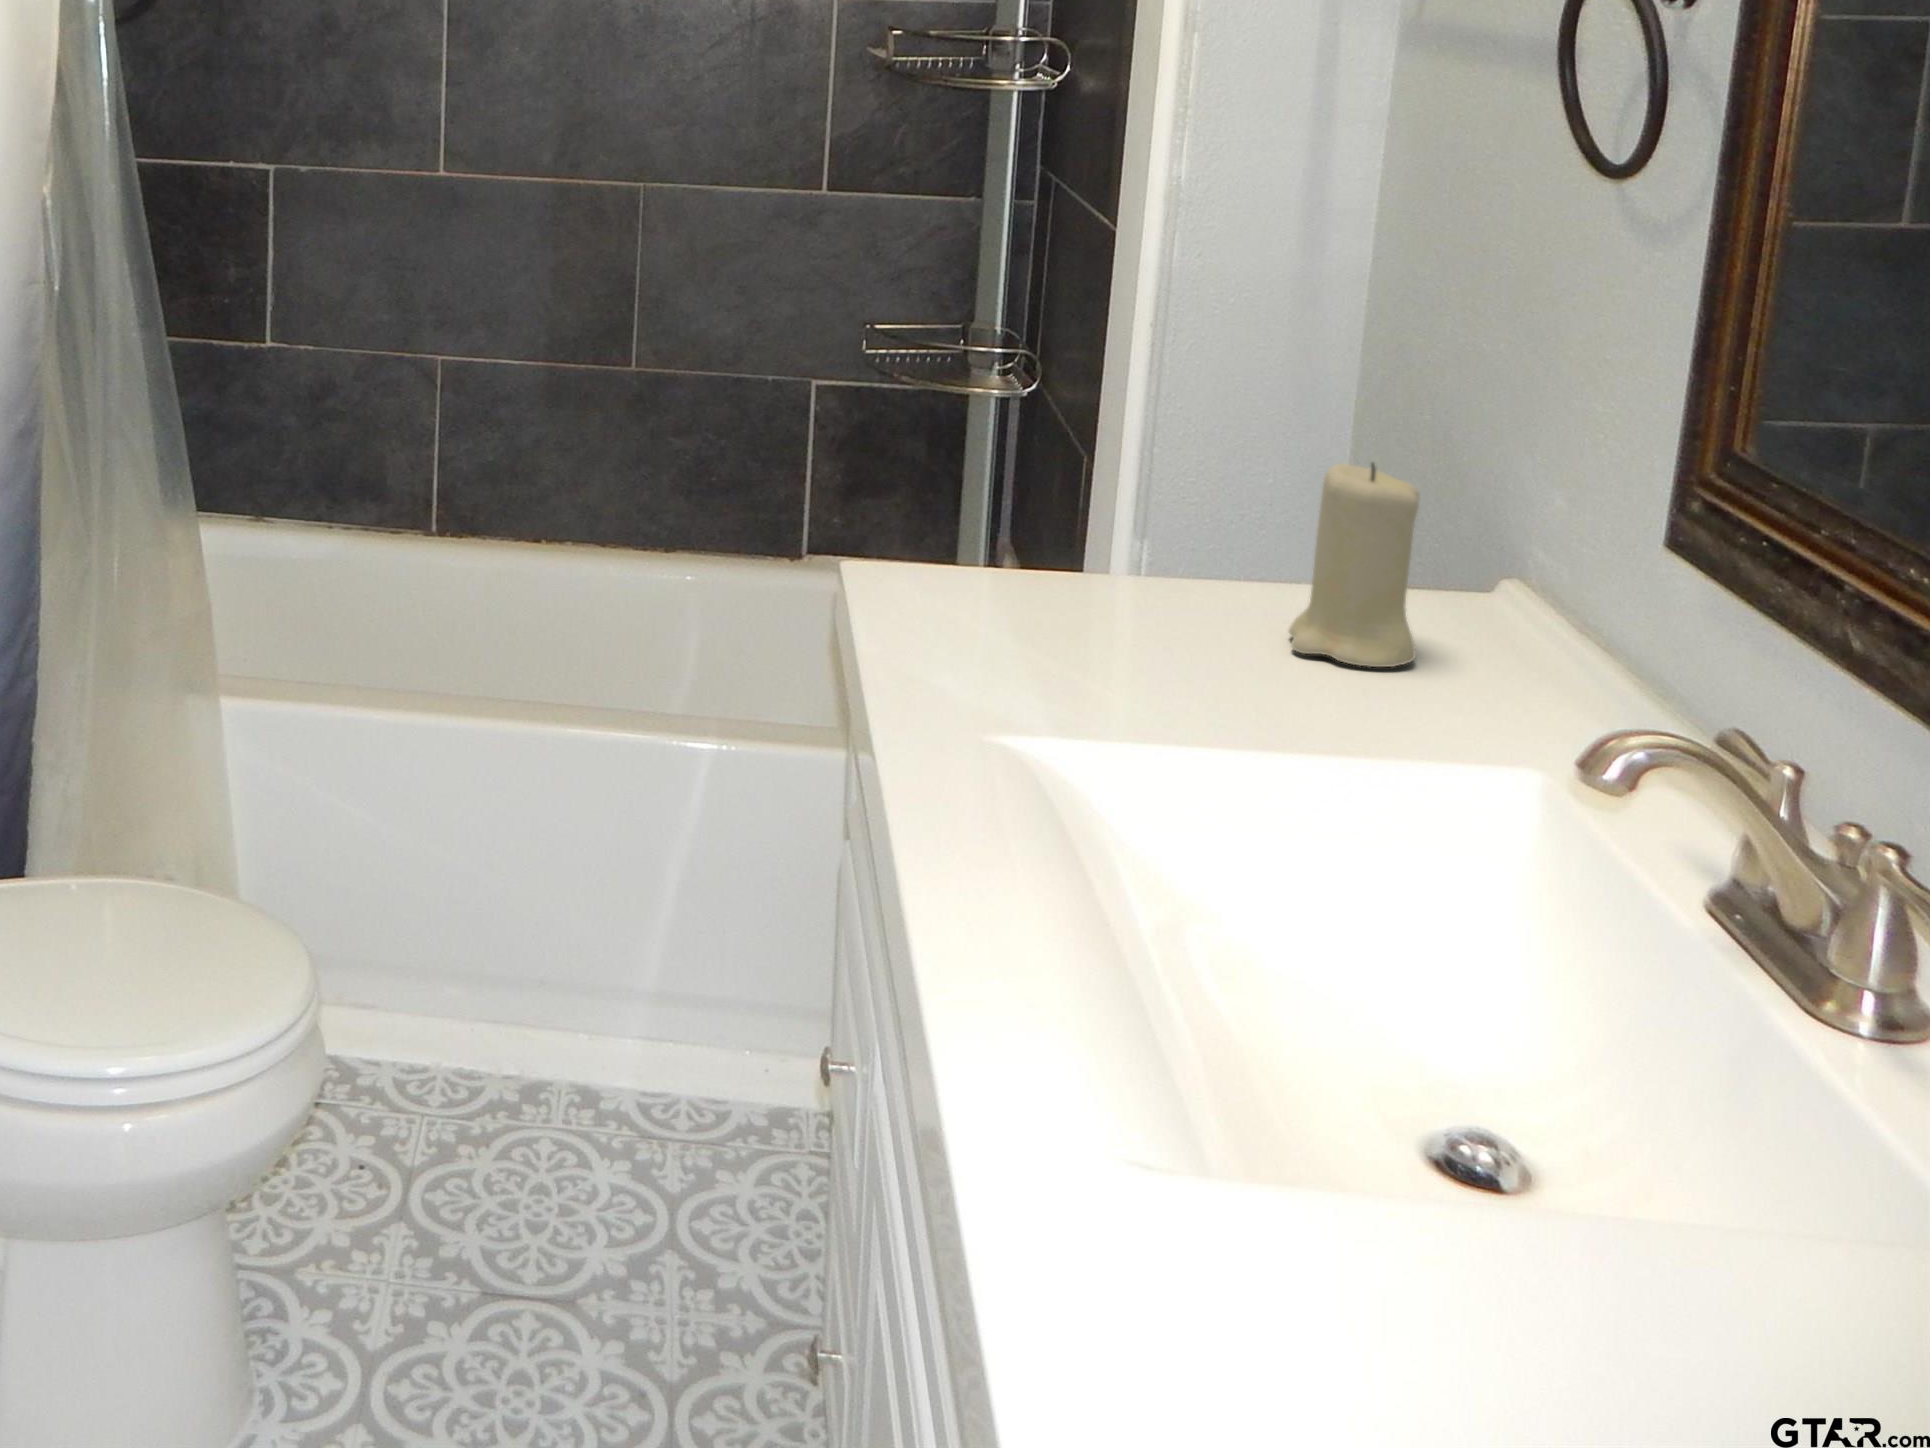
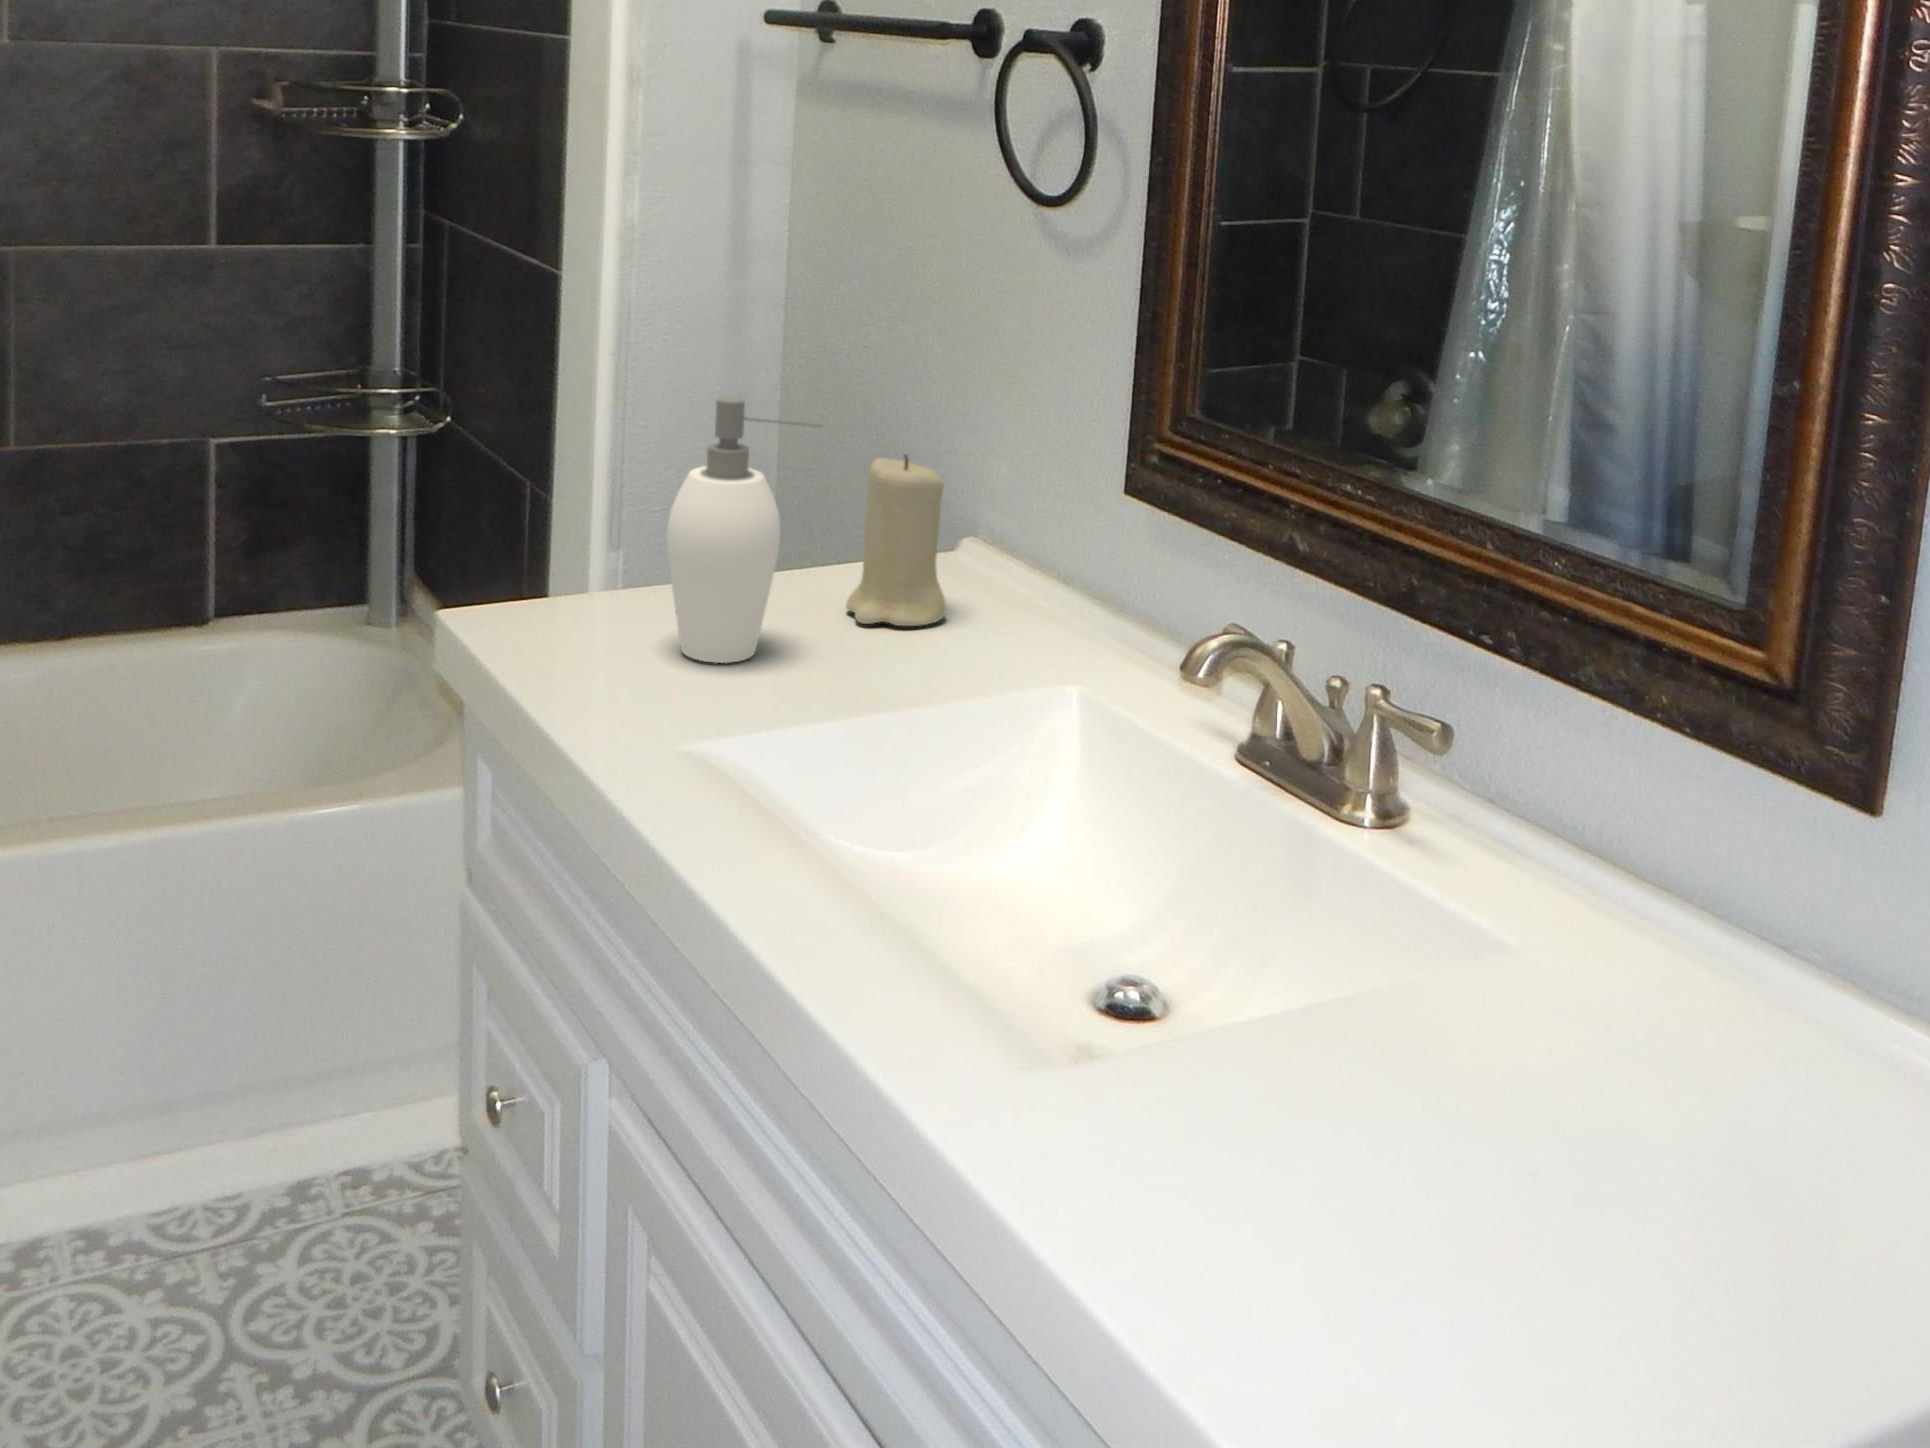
soap dispenser: none [1046,371,1230,666] -> present [667,397,822,663]

